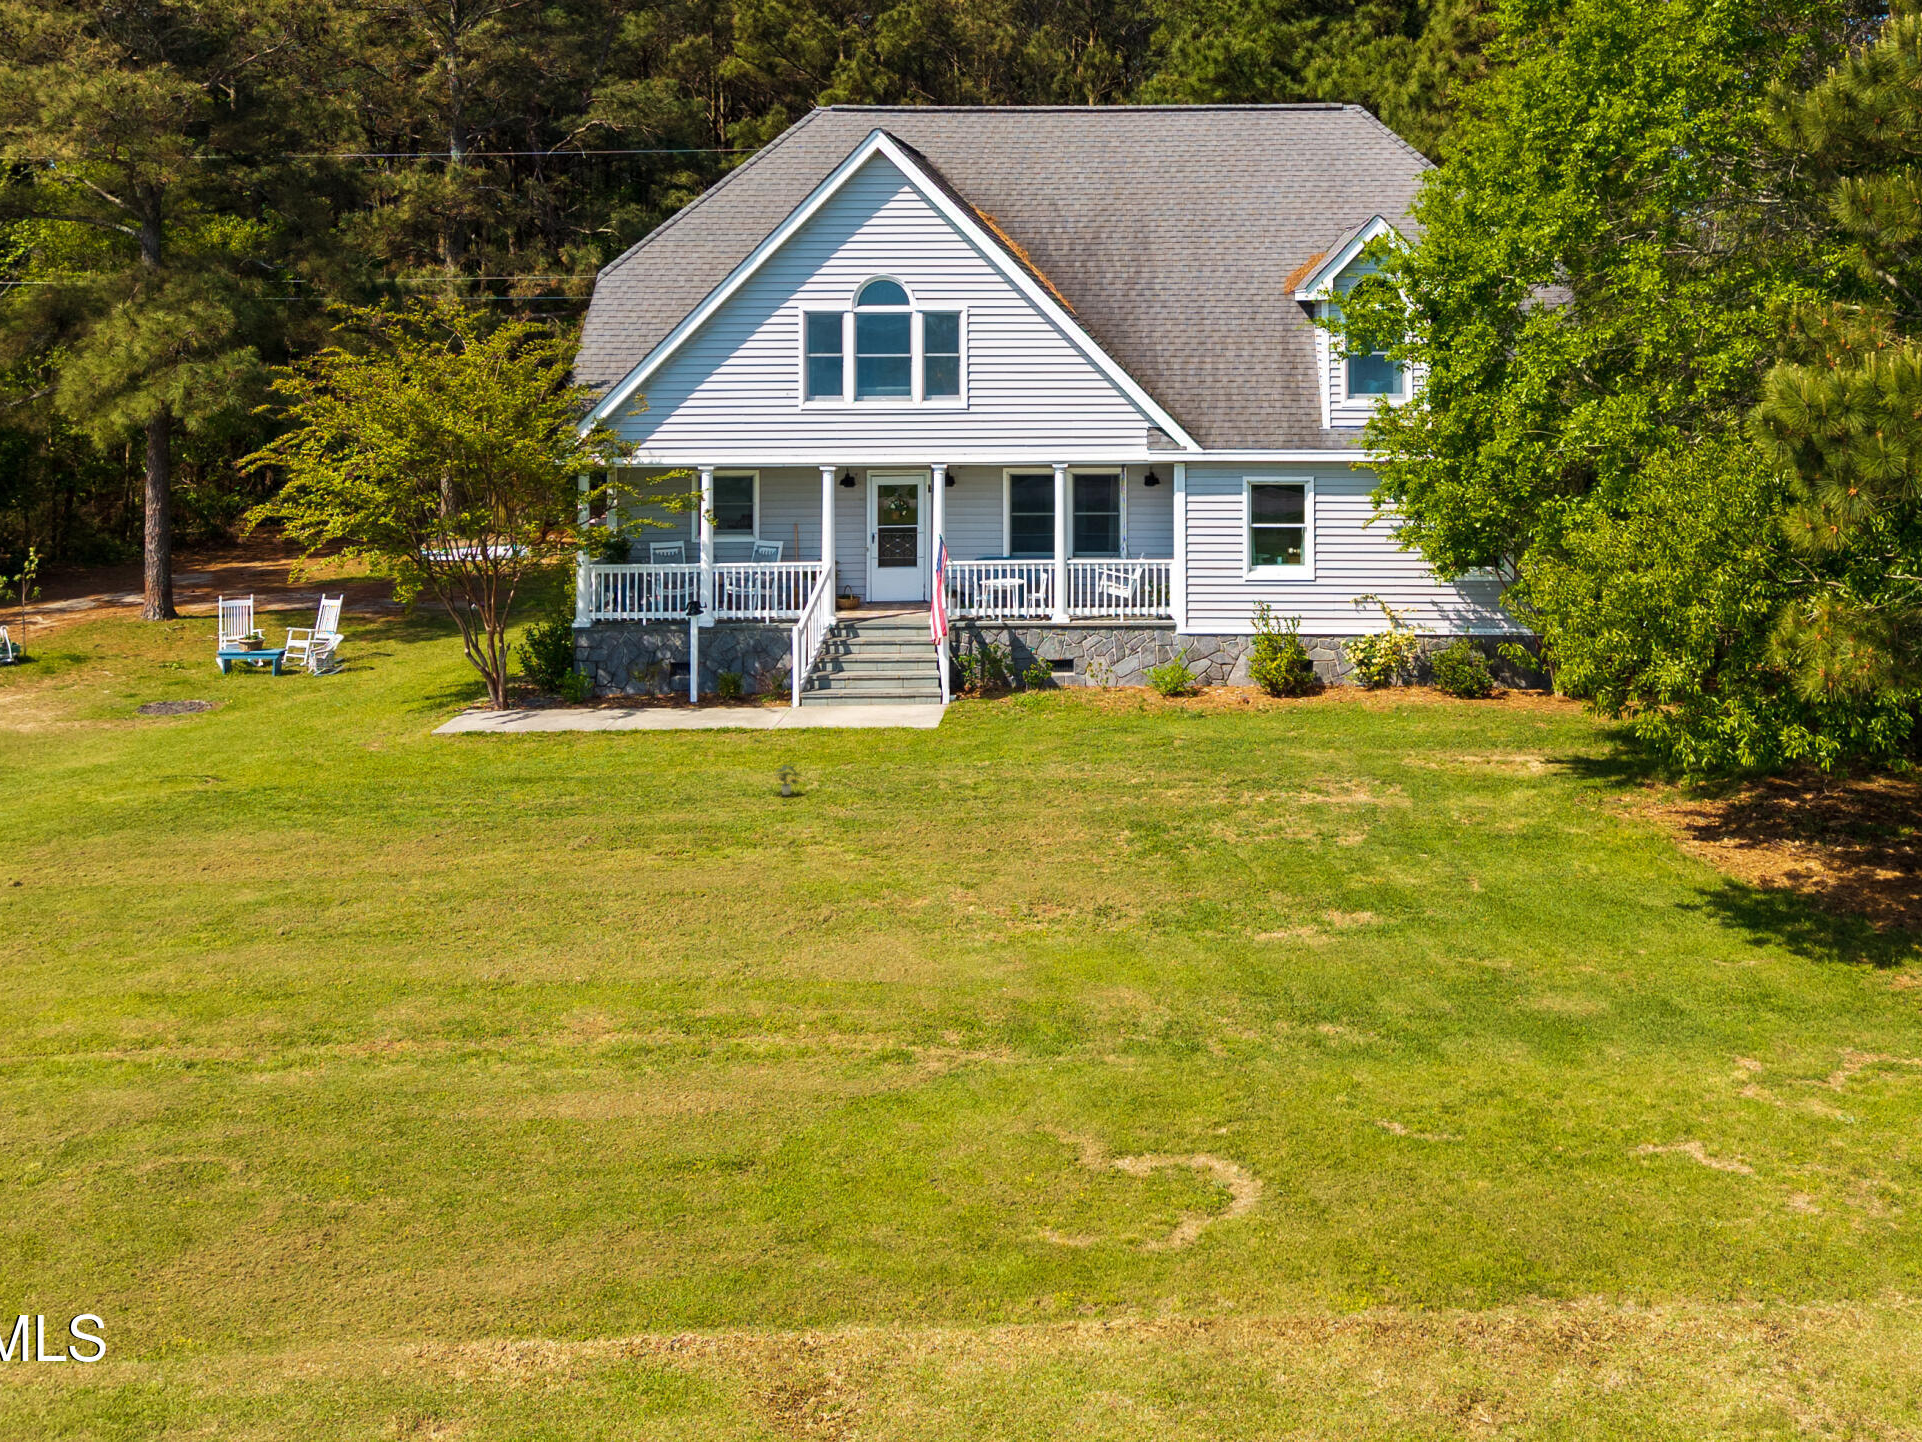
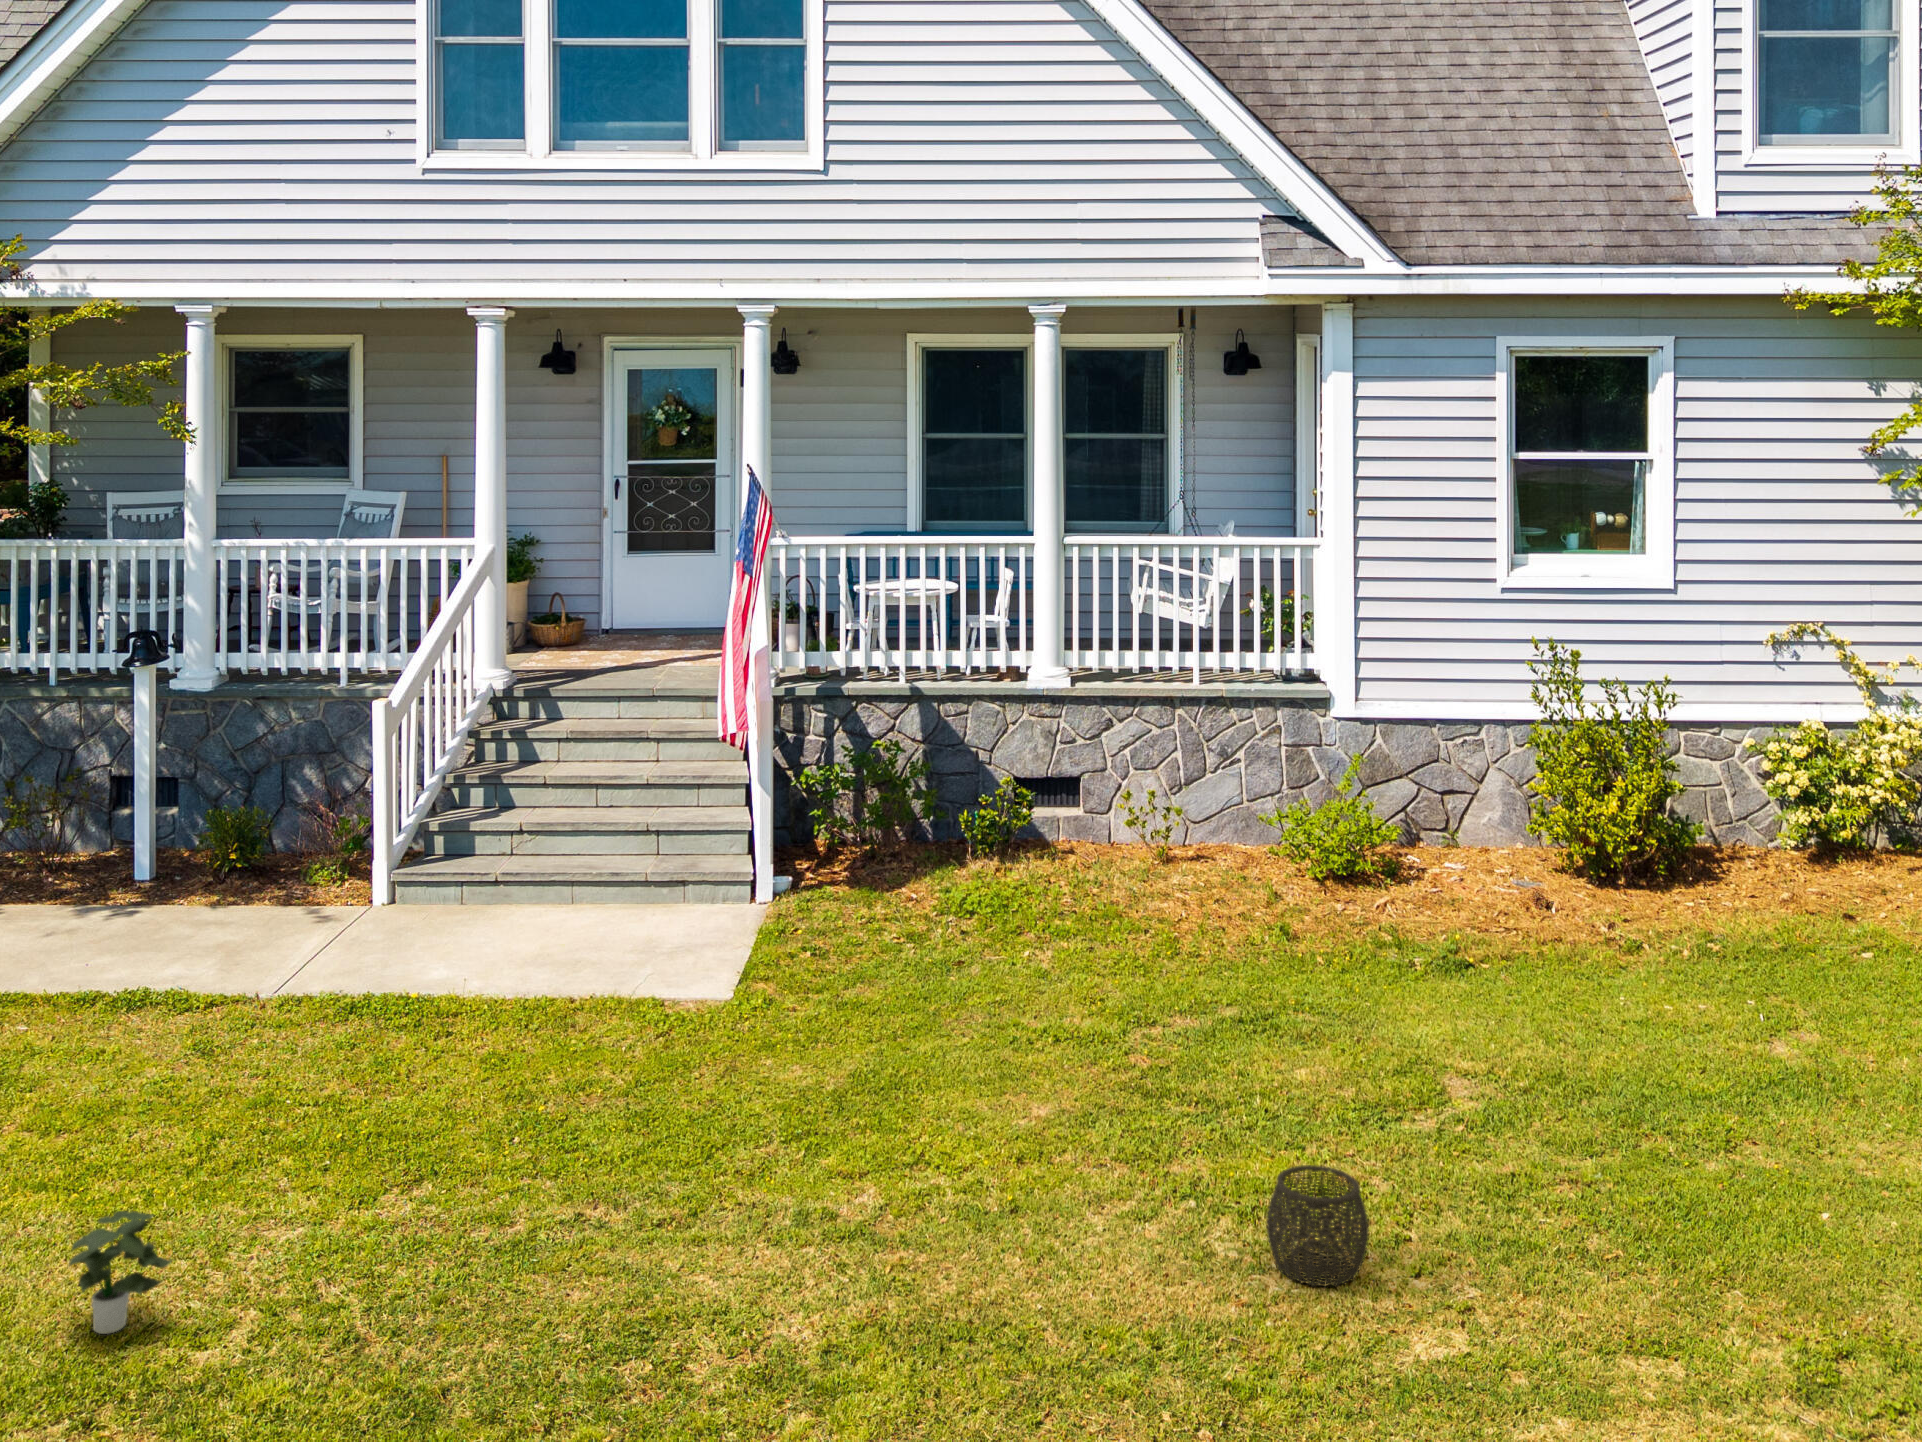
woven basket: none [1115,756,1145,787] -> present [1266,1165,1369,1287]

